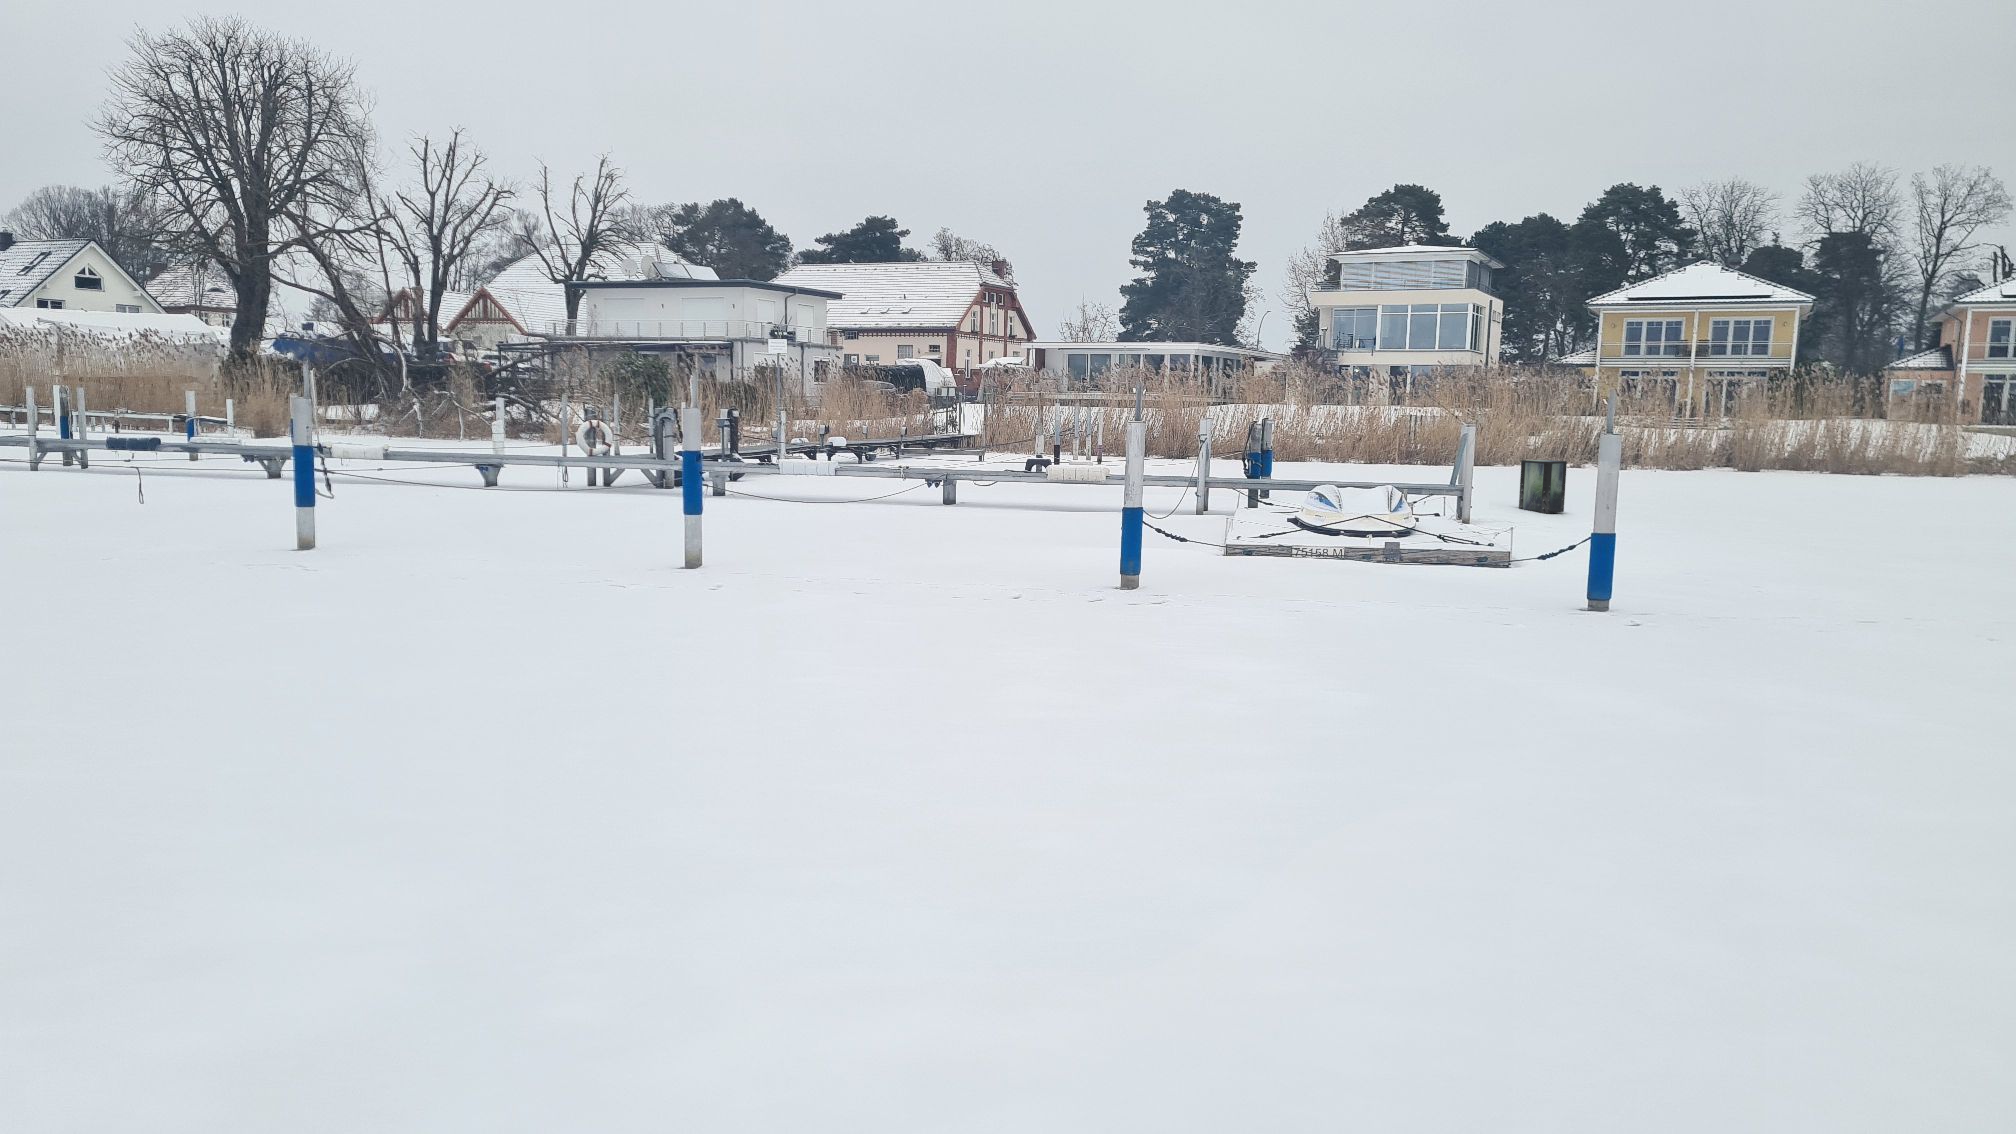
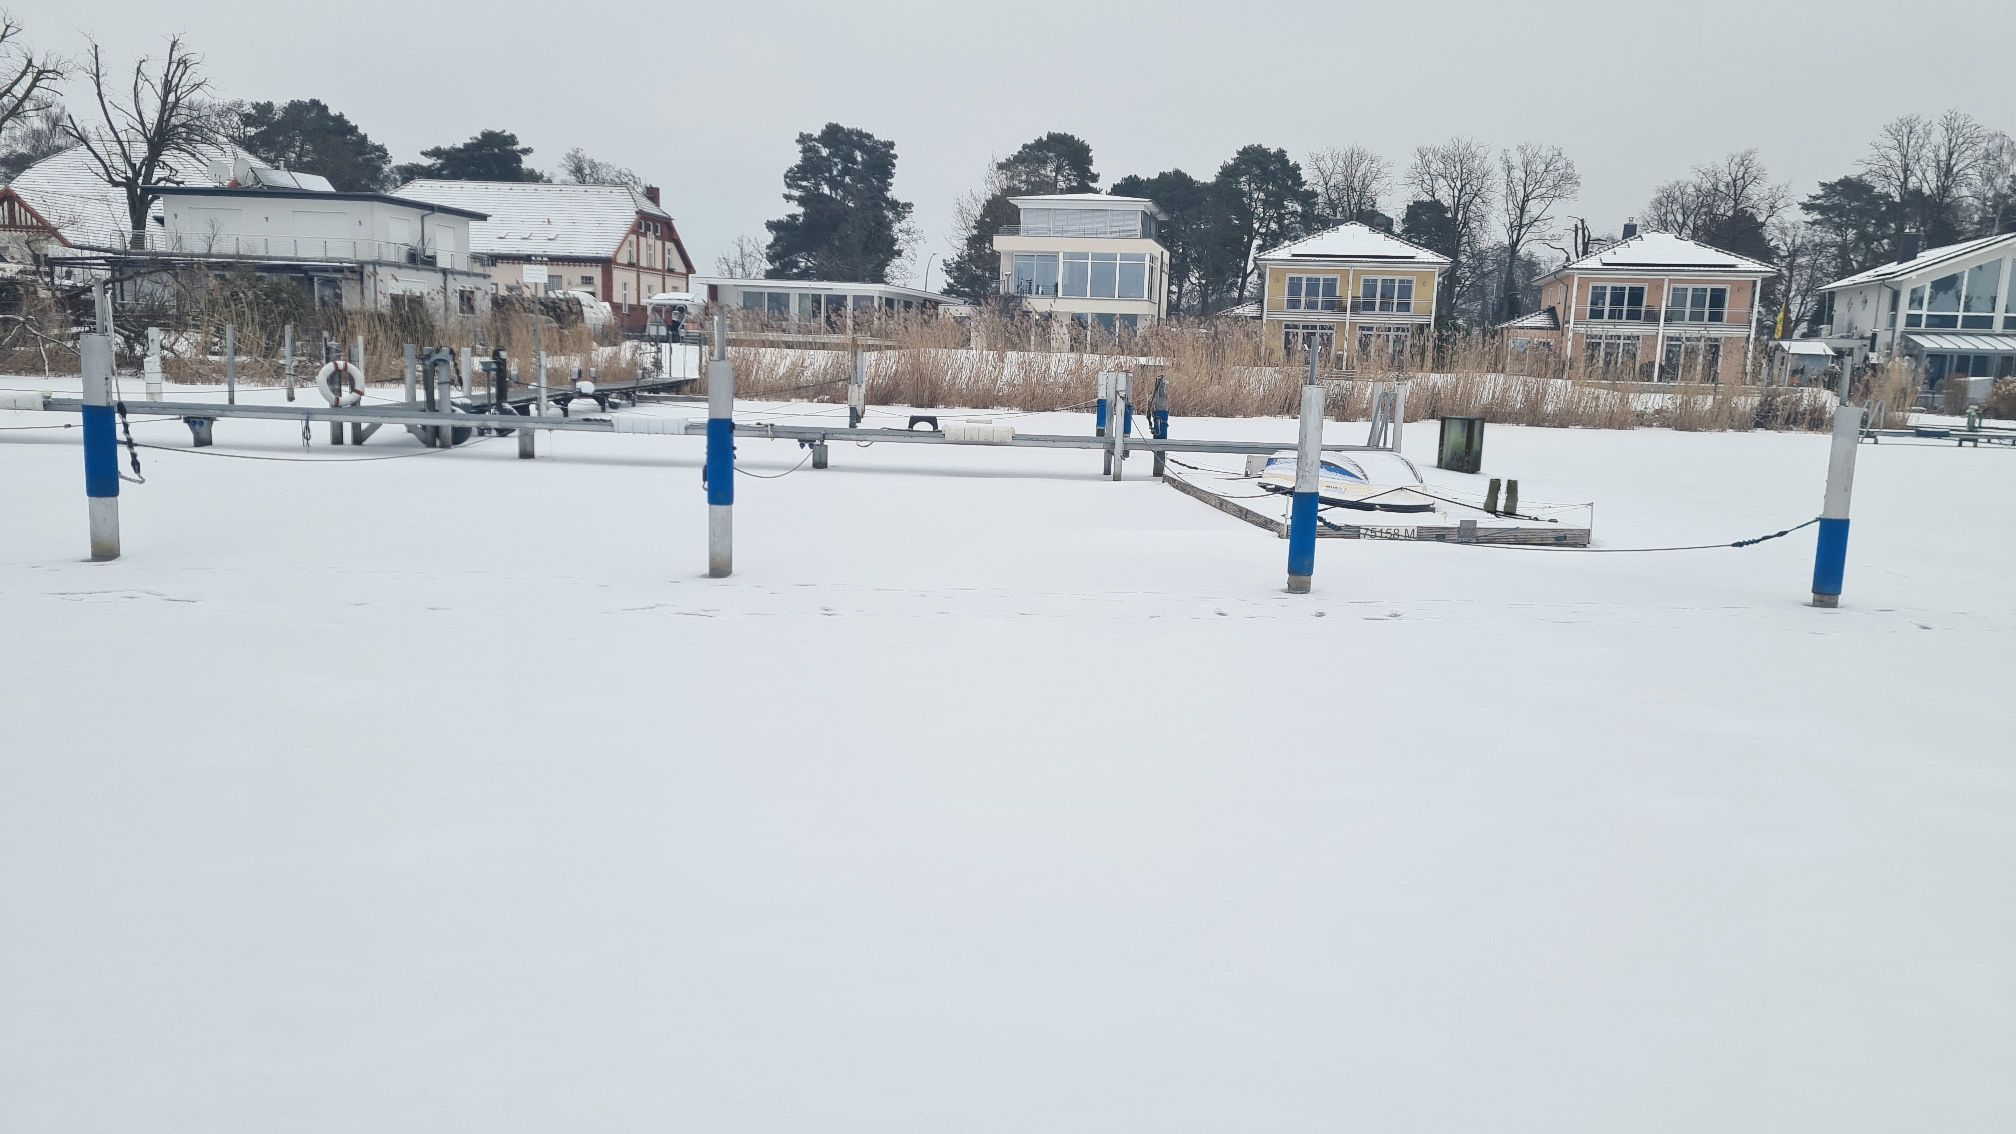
boots: none [1439,511,1474,541] -> present [1483,479,1518,514]

